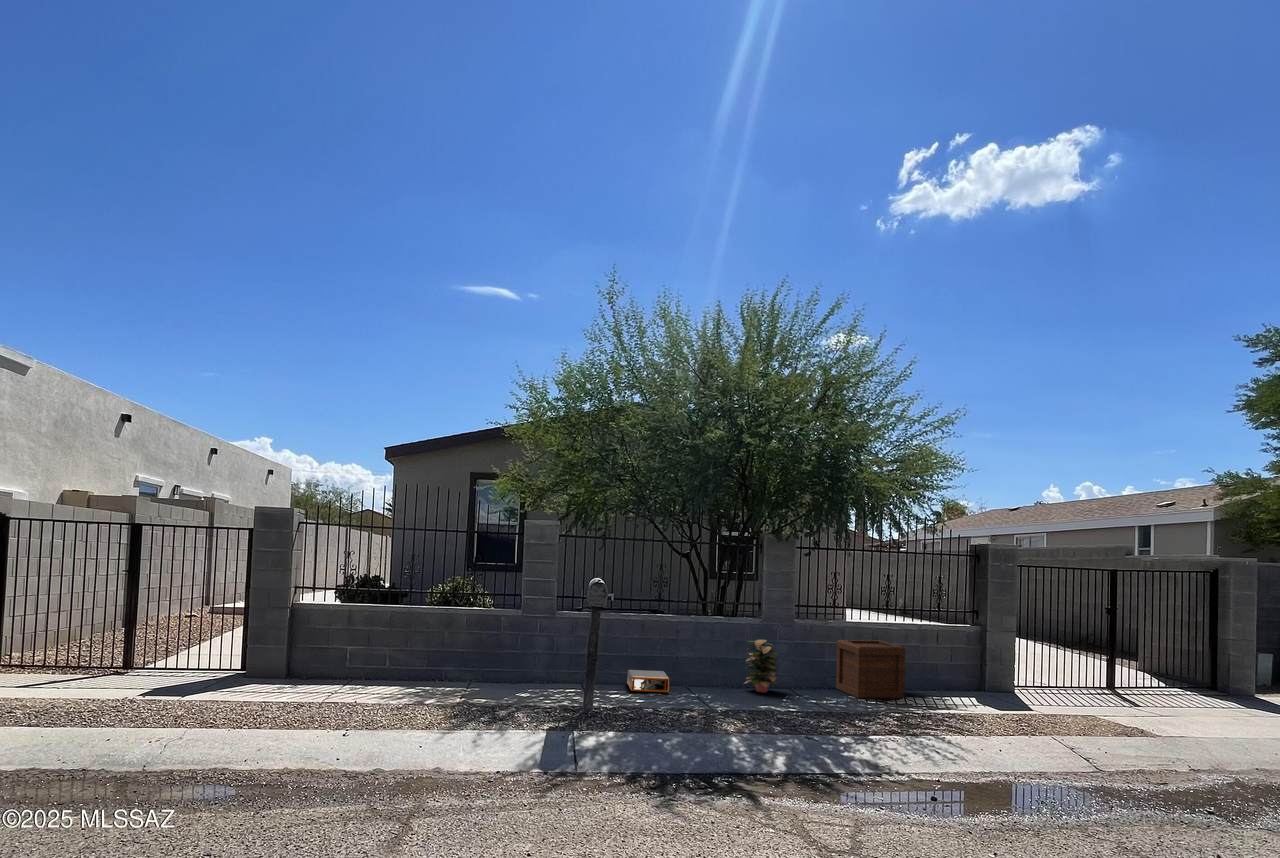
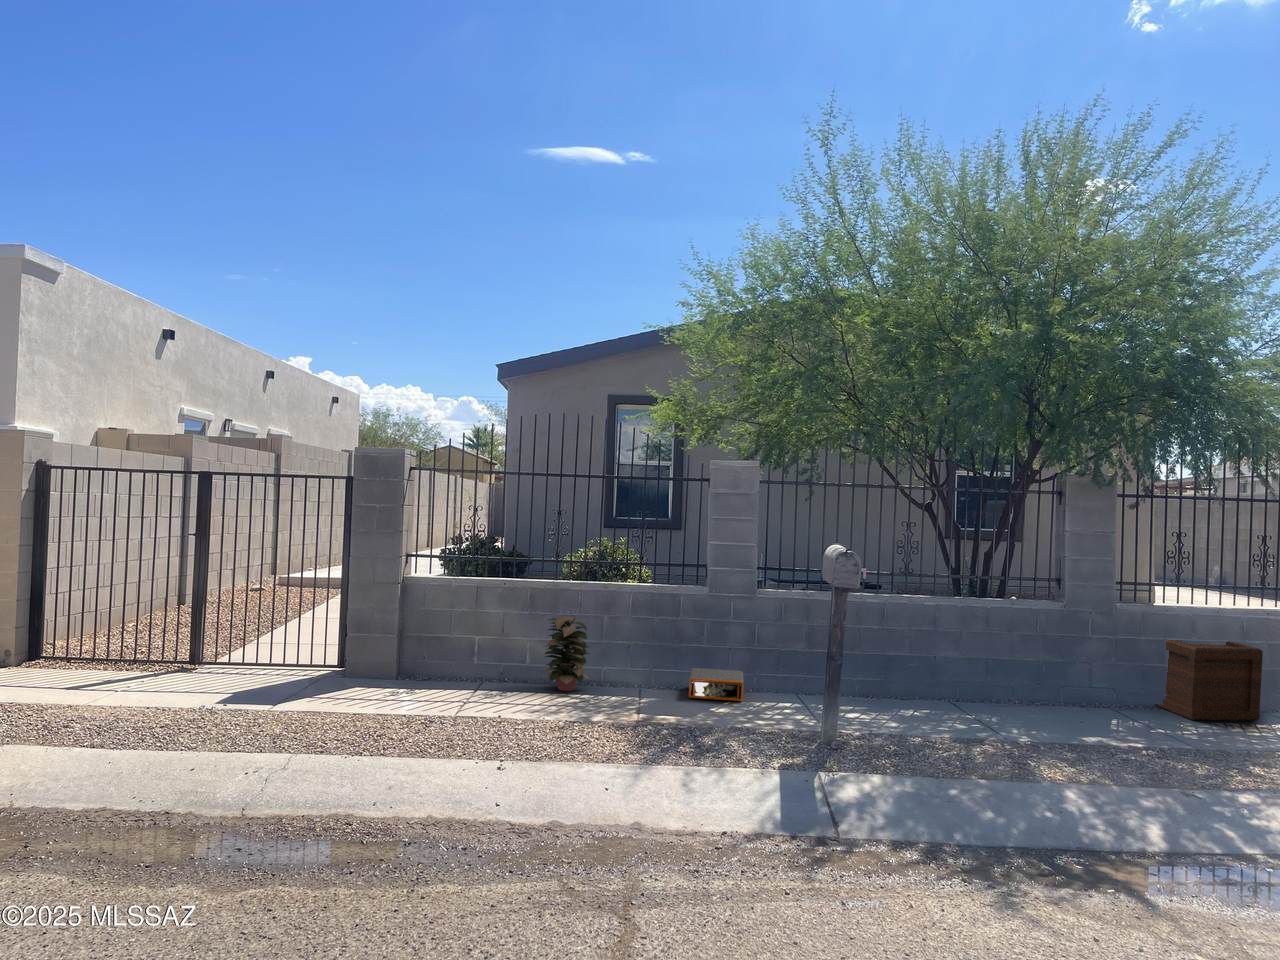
decorative plant: present [744,640,778,692] -> present [540,617,591,691]
storage box: present [627,670,669,692] -> present [689,668,744,701]

